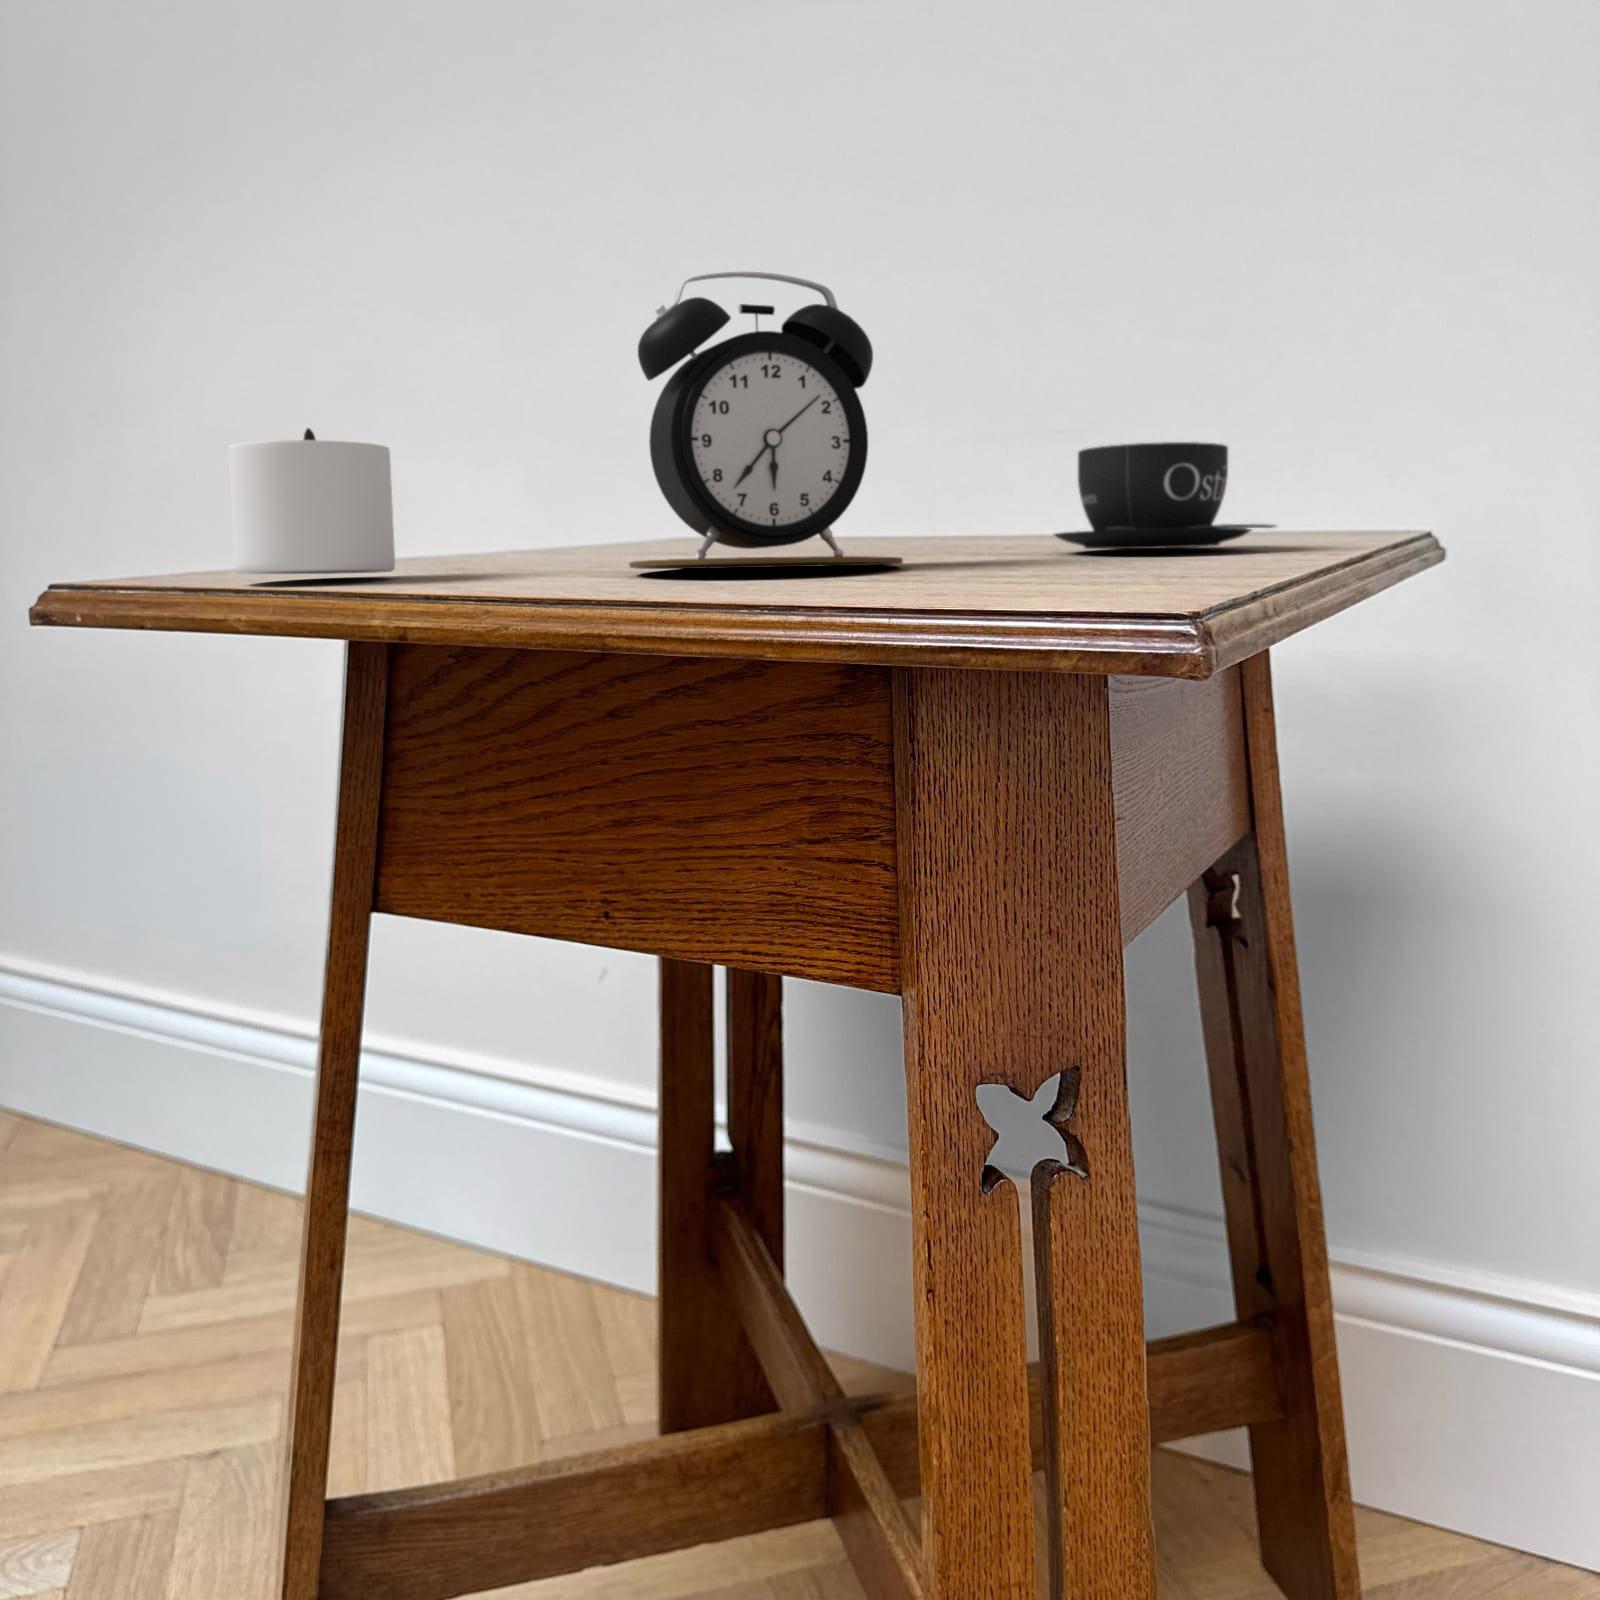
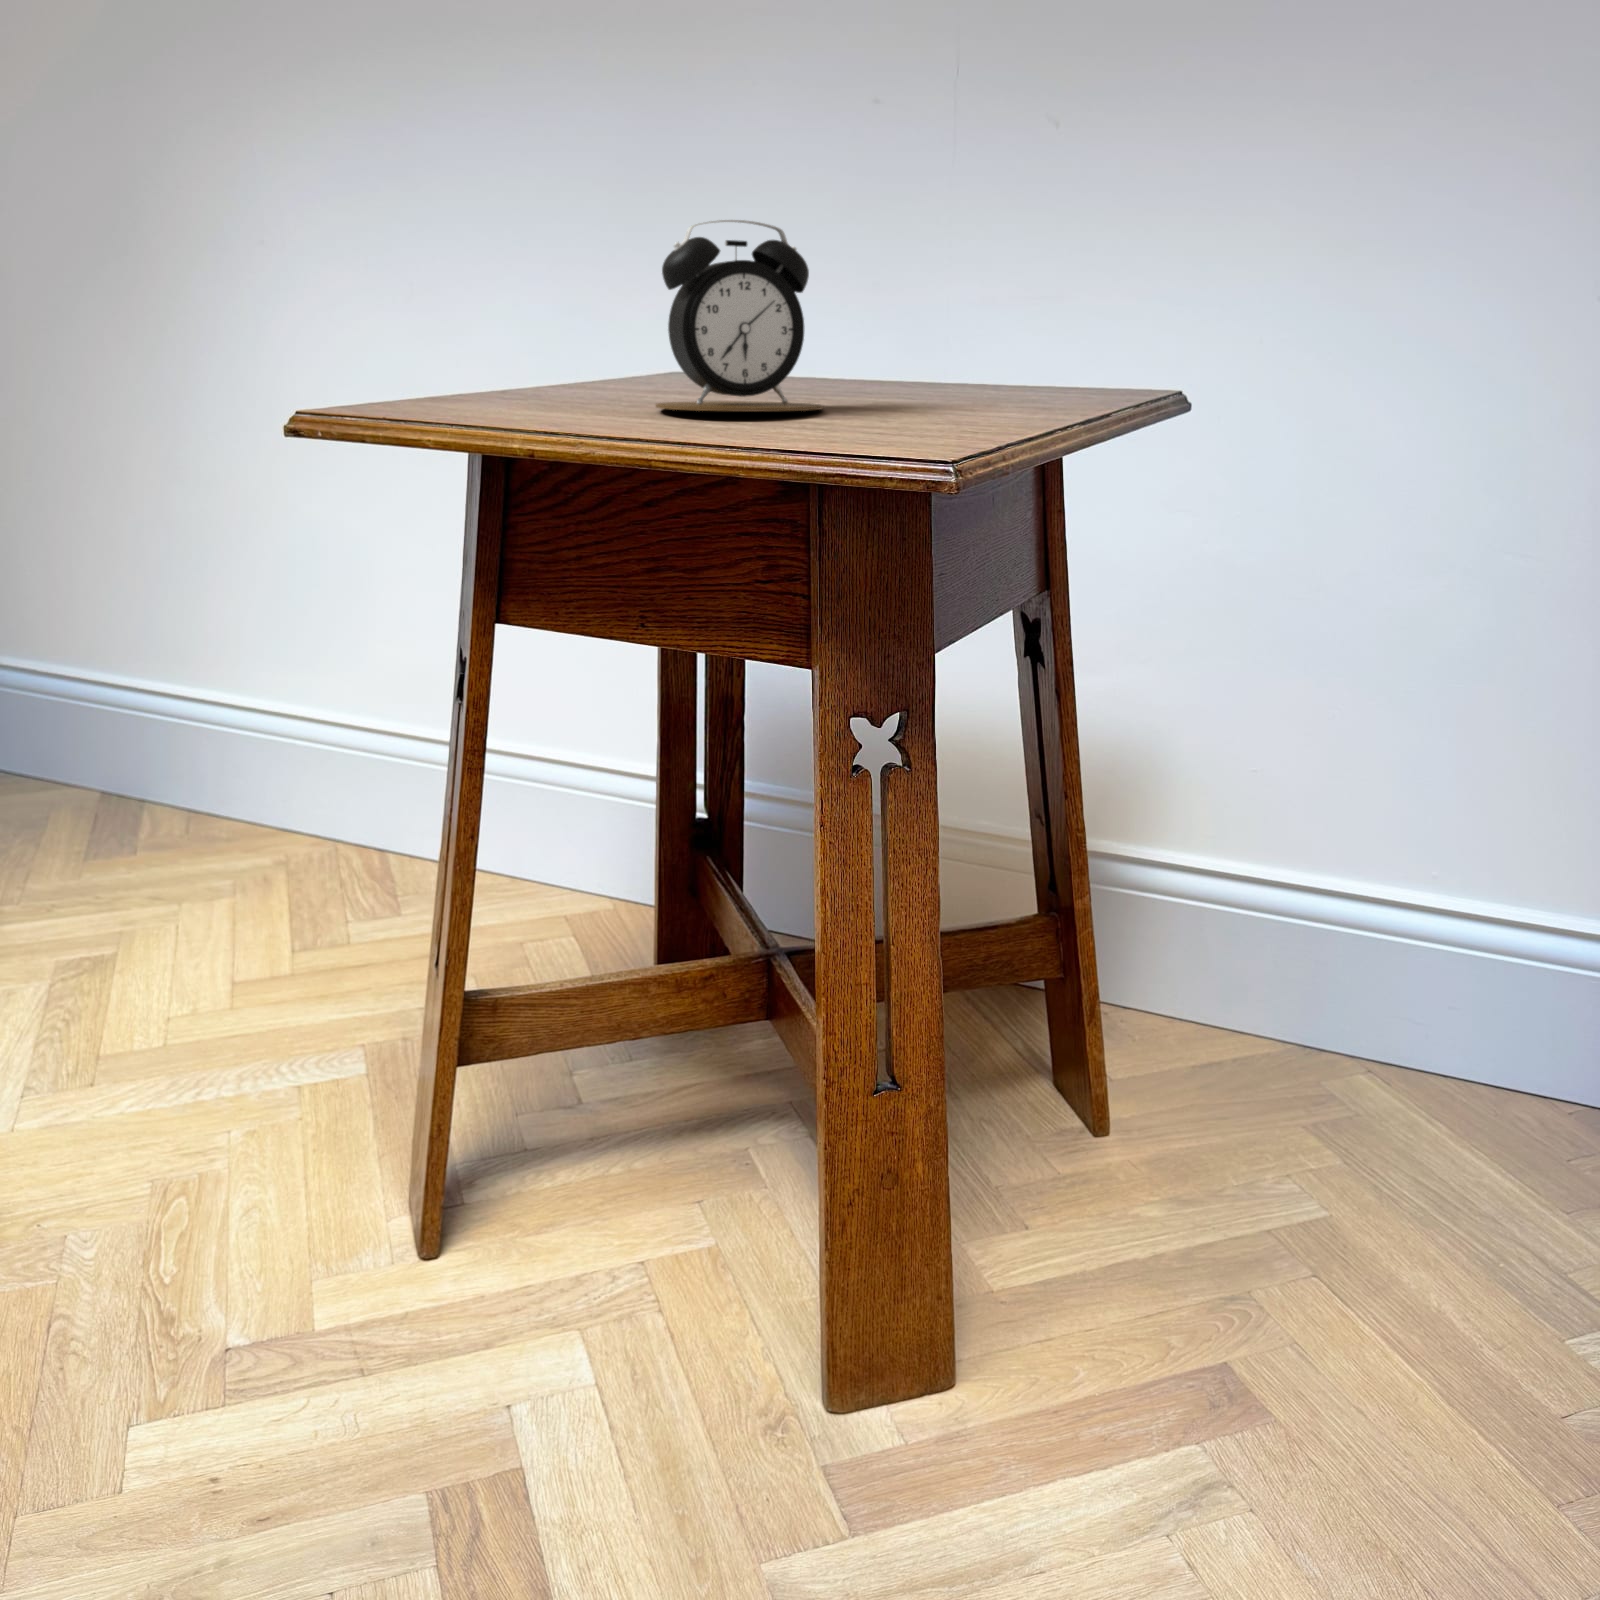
candle: present [228,428,395,574] -> none [404,311,530,405]
teacup: present [1055,442,1275,549] -> none [924,331,1063,397]

